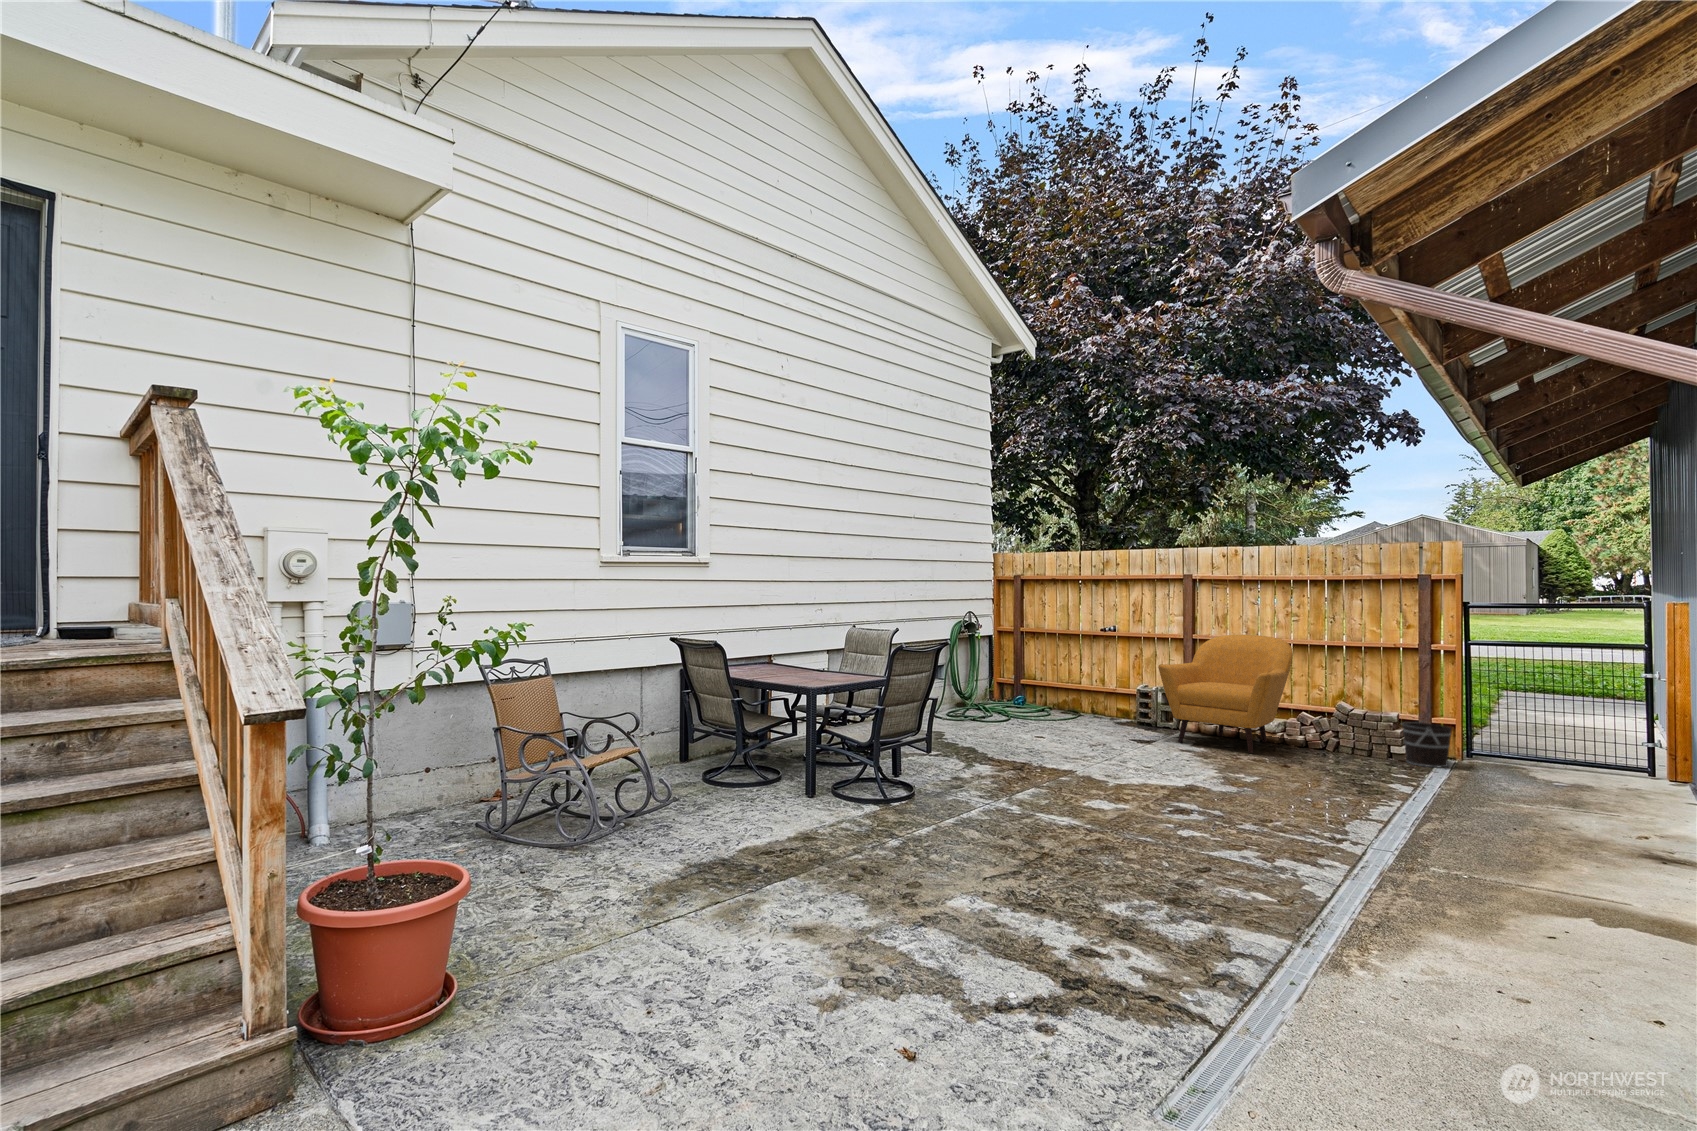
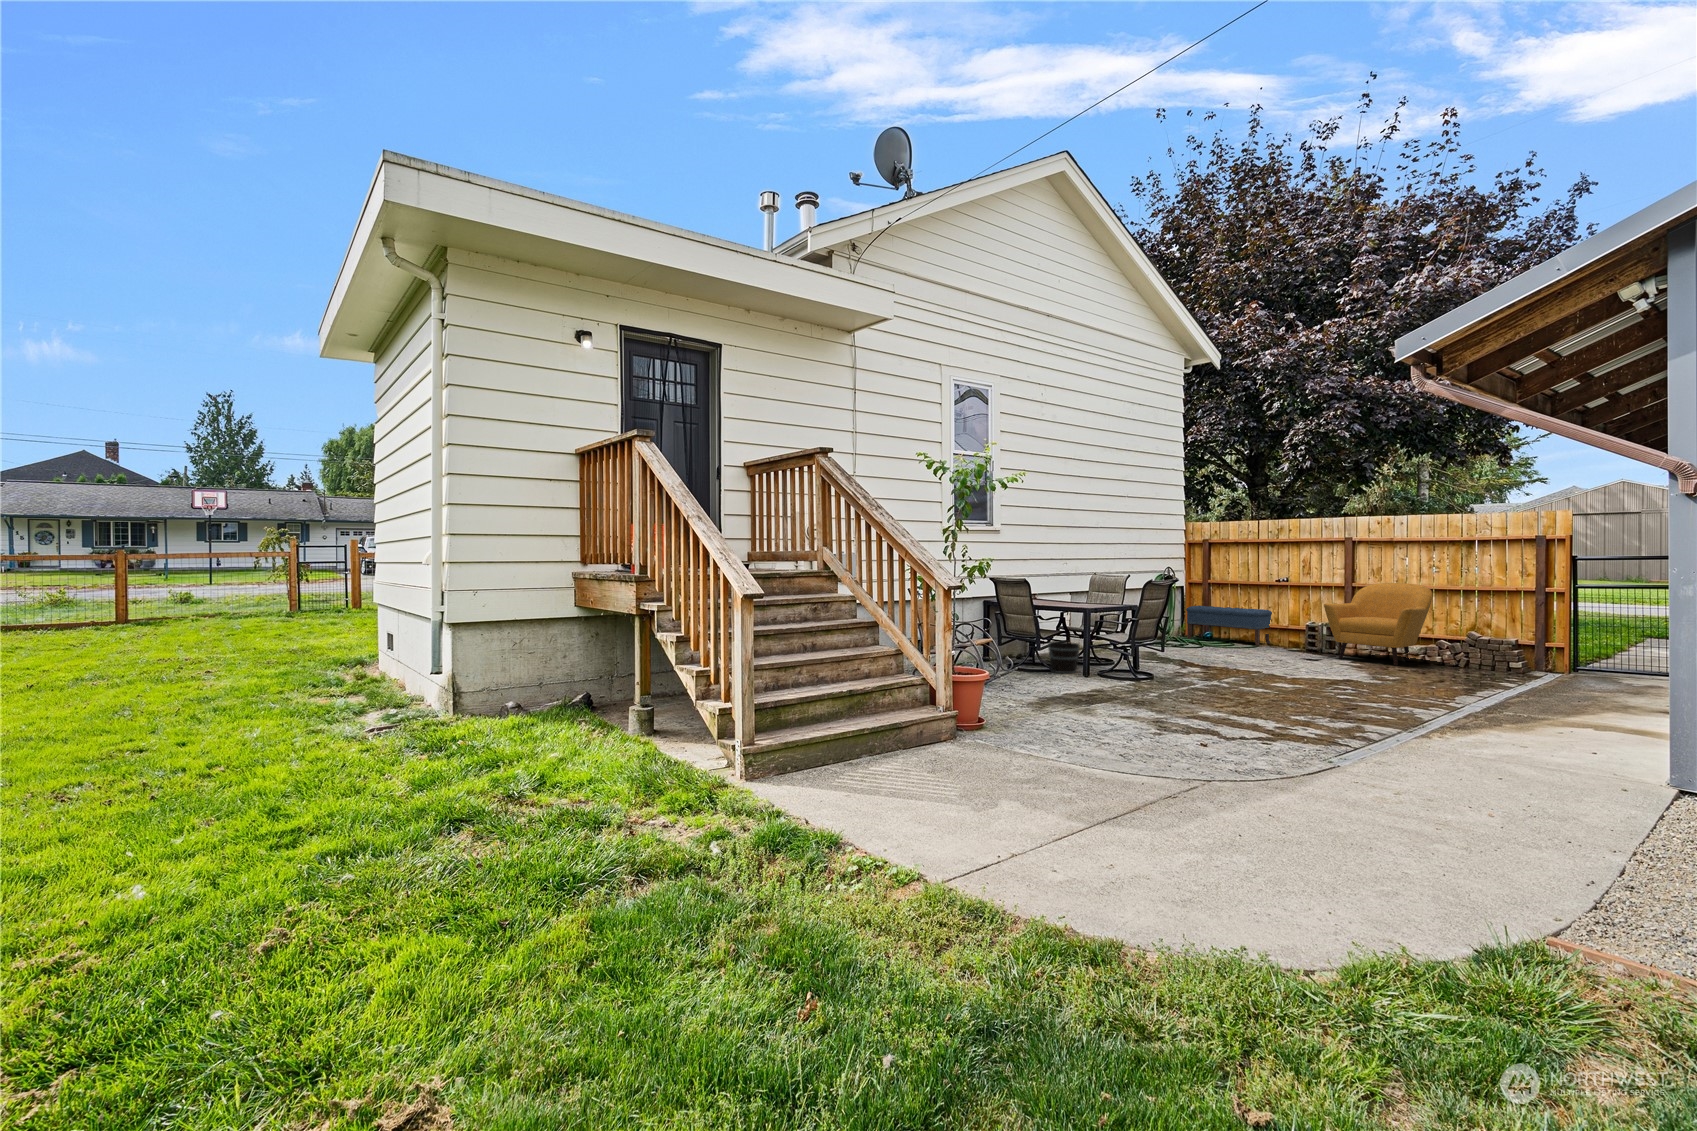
bench: none [990,662,1096,719] -> present [1186,606,1272,646]
bucket: present [1402,722,1452,767] -> present [1048,642,1079,673]

